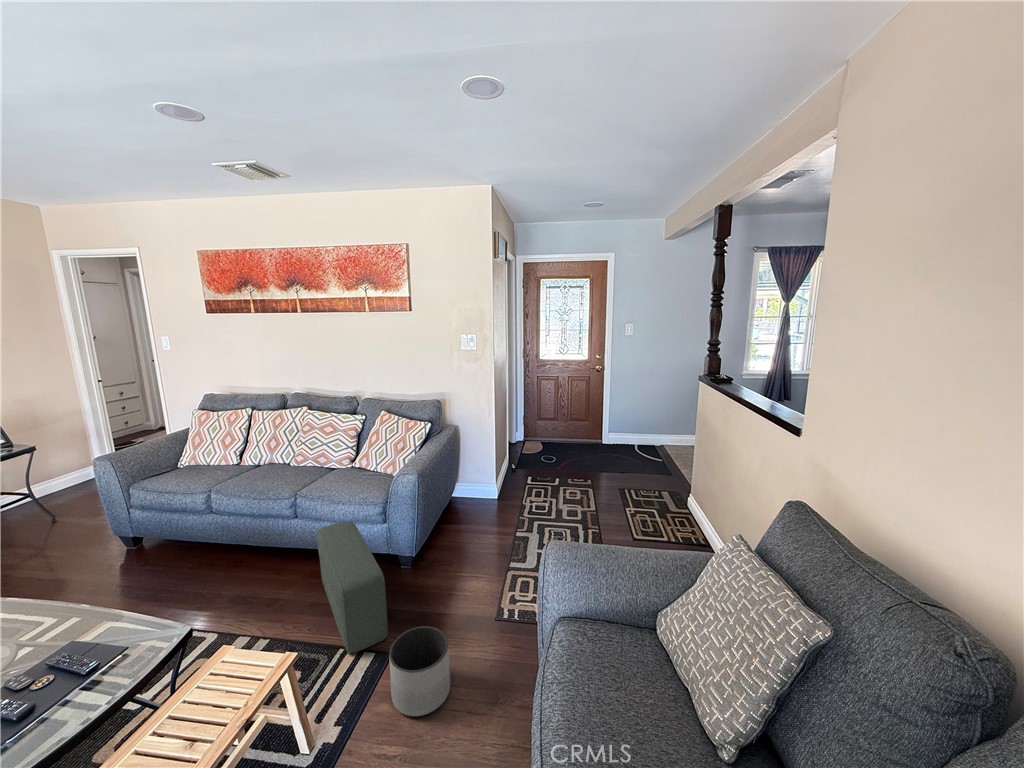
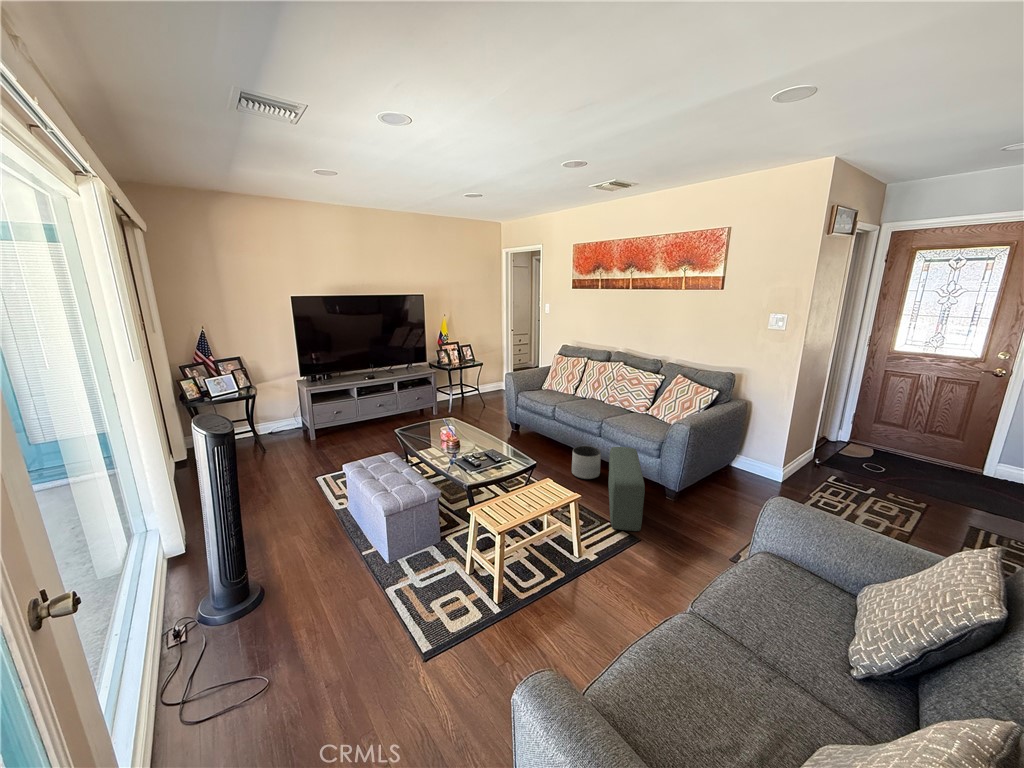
planter: present [389,626,450,716] -> present [572,446,601,479]

